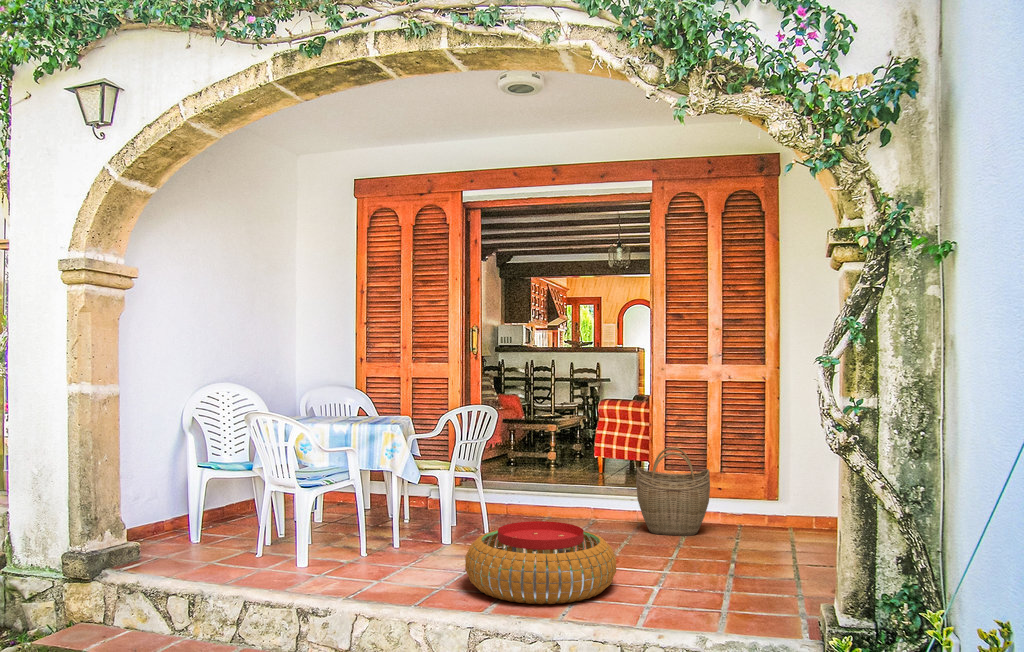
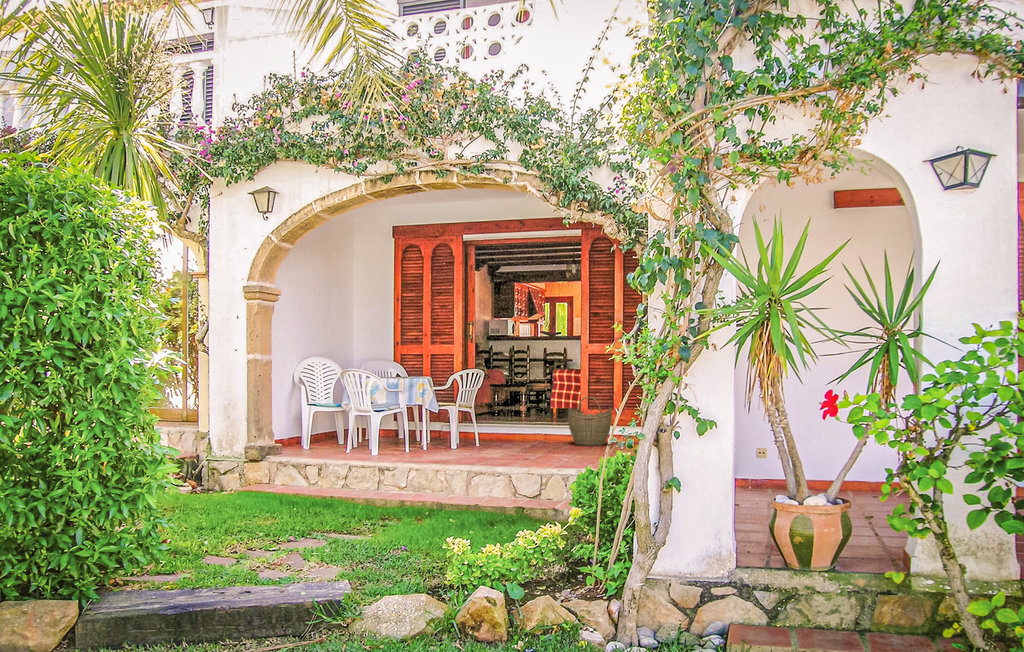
pouf: present [465,521,616,604] -> none [466,428,546,465]

